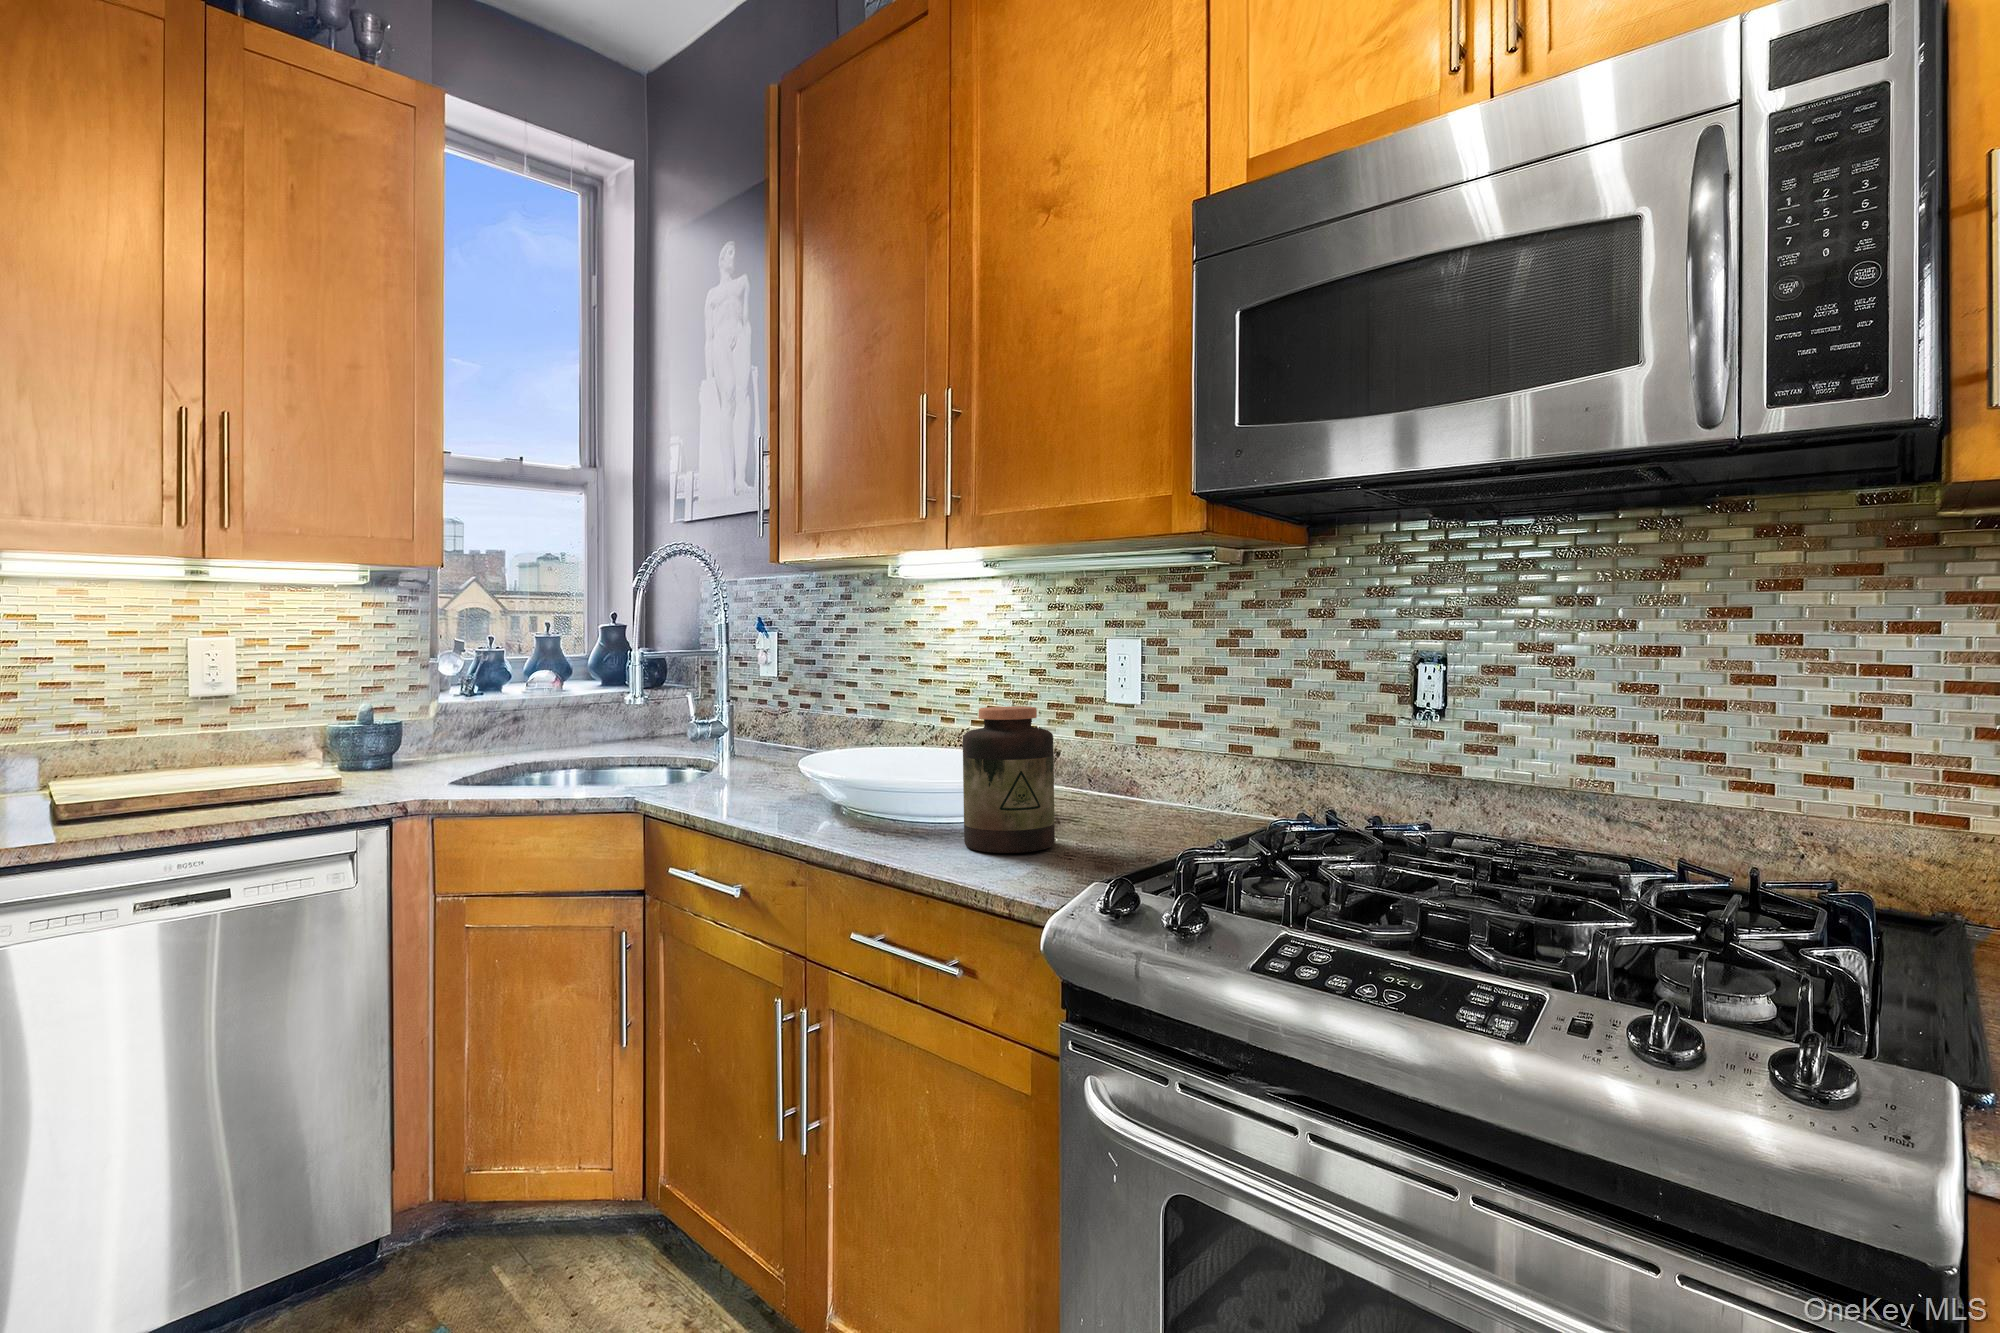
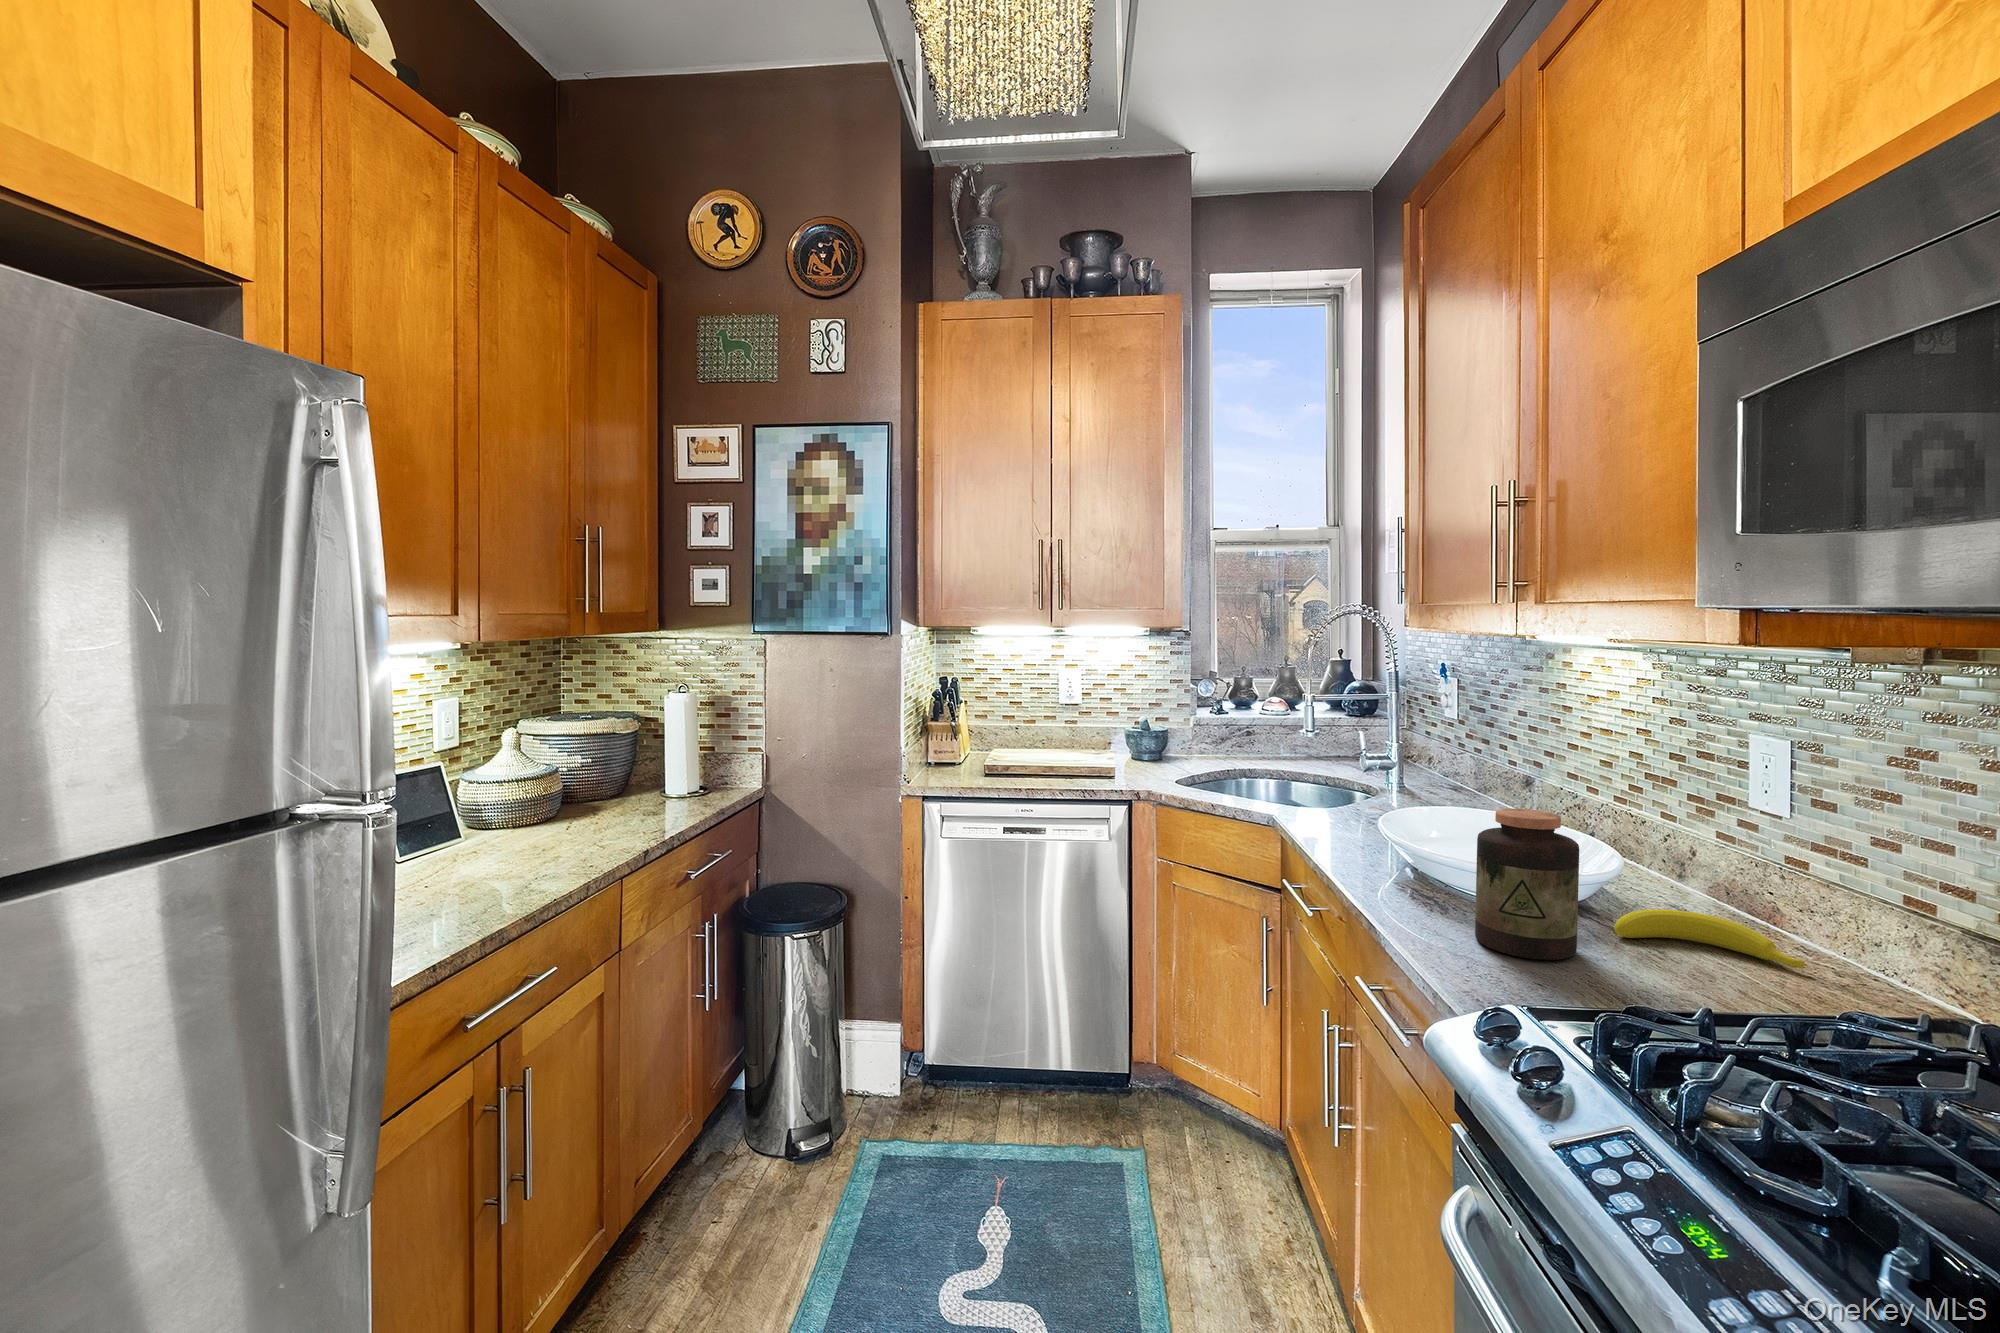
fruit: none [1055,792,1185,825] -> present [1614,909,1805,968]

